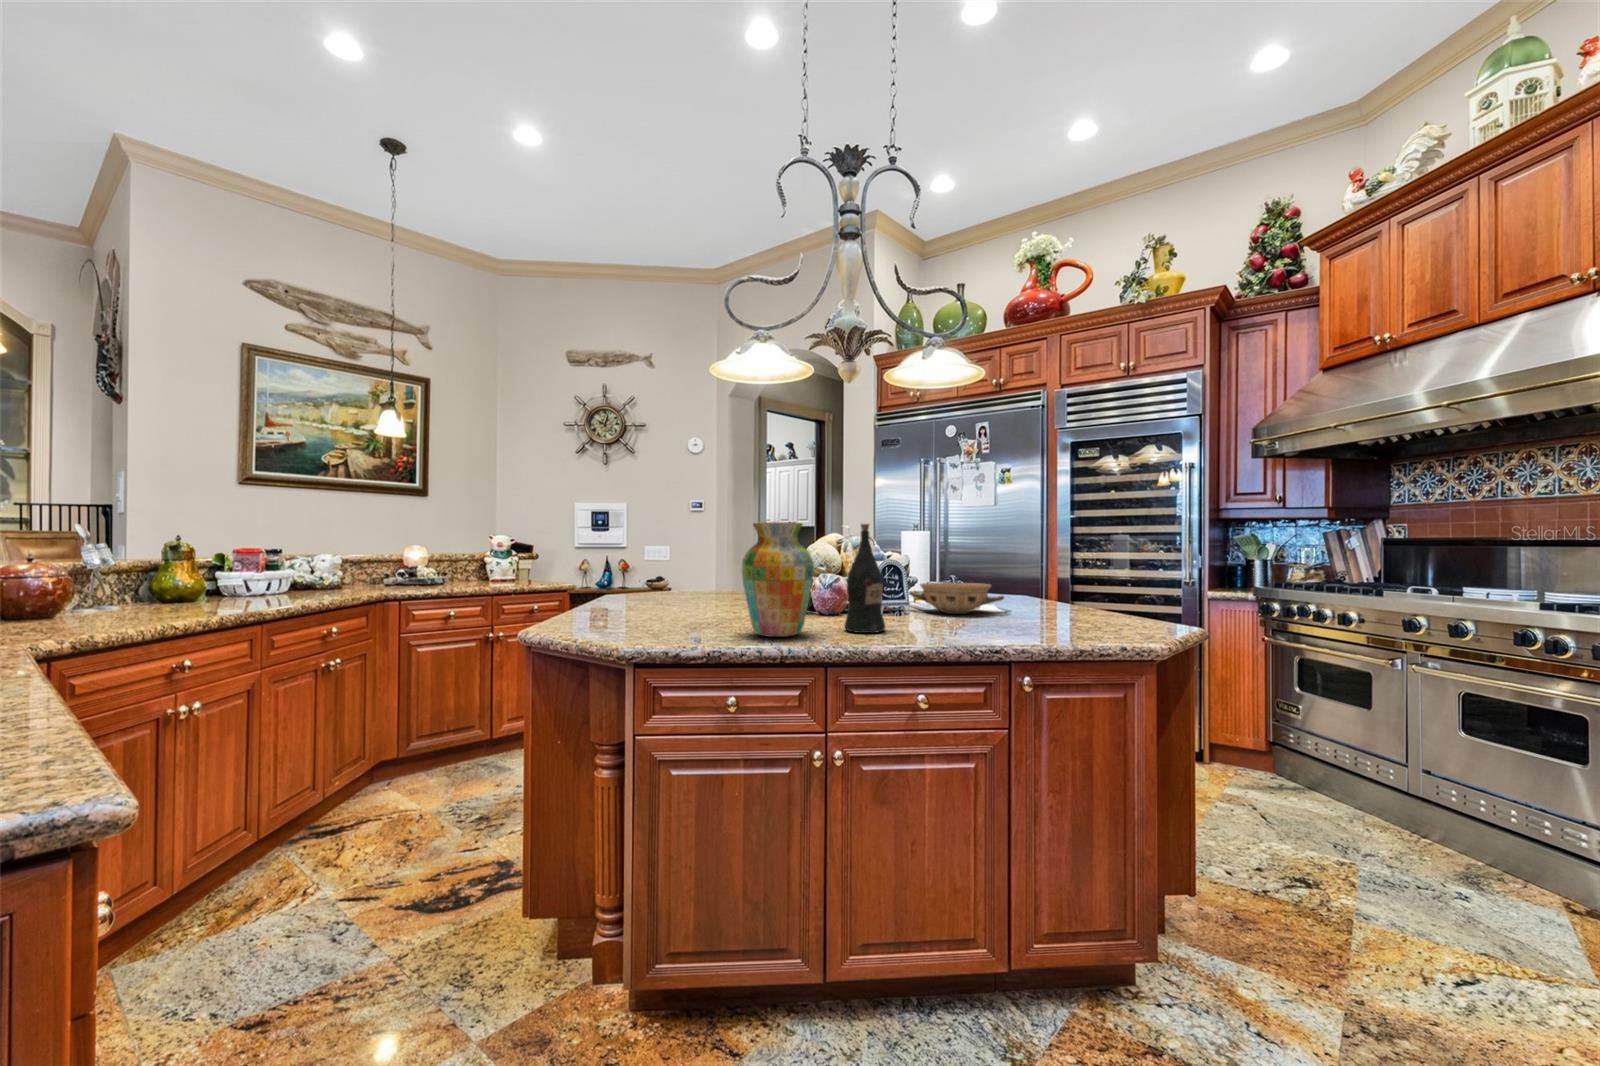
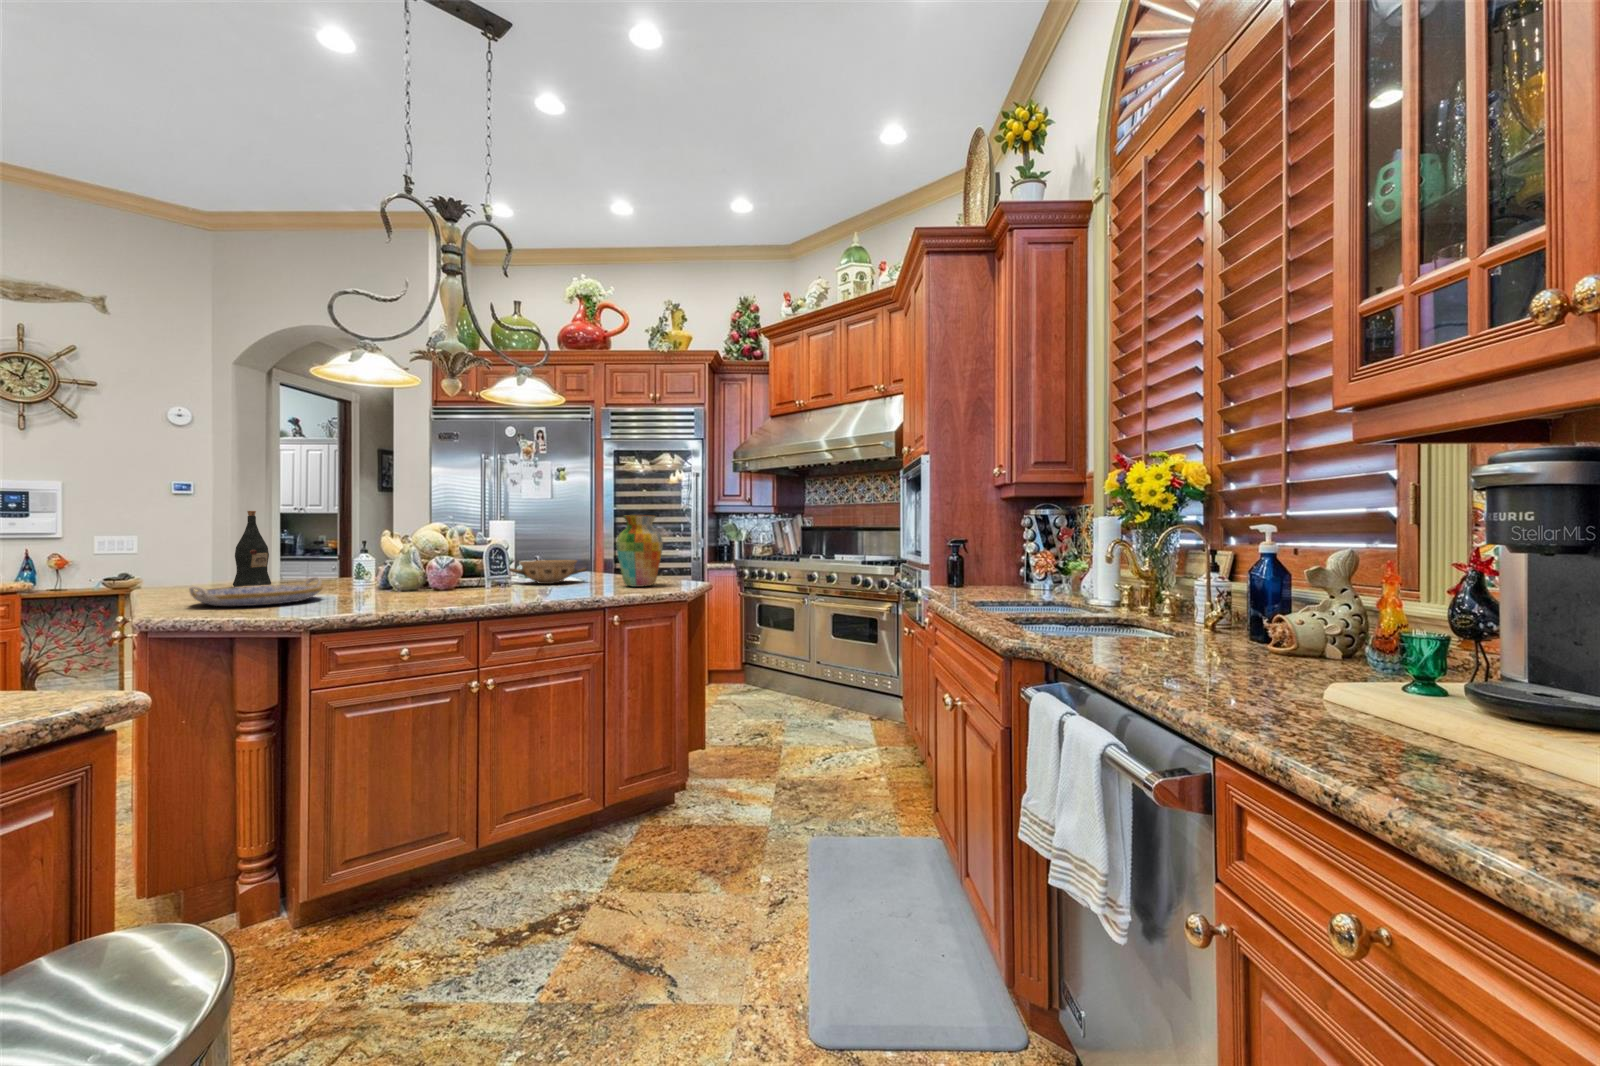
vase: present [742,522,814,637] -> present [616,515,663,587]
wine bottle: present [844,524,885,633] -> present [233,511,271,587]
serving tray: none [608,593,717,620] -> present [189,577,323,606]

